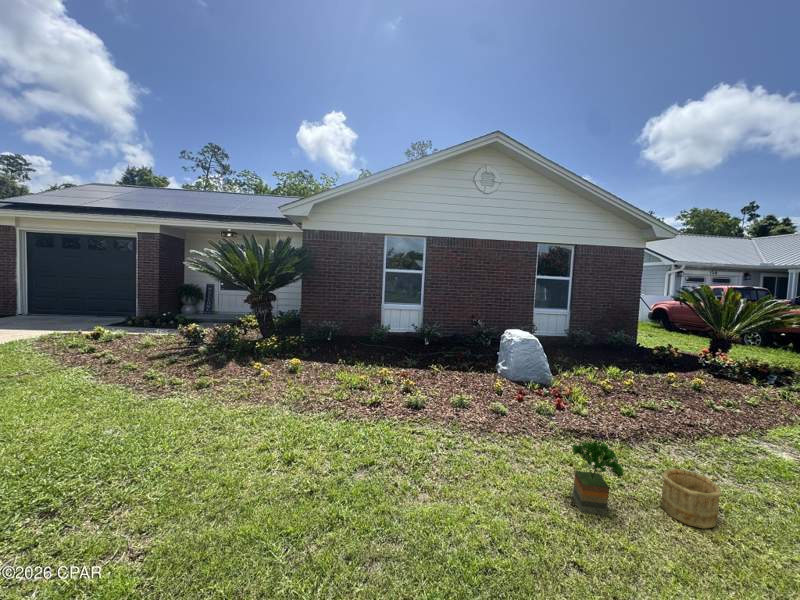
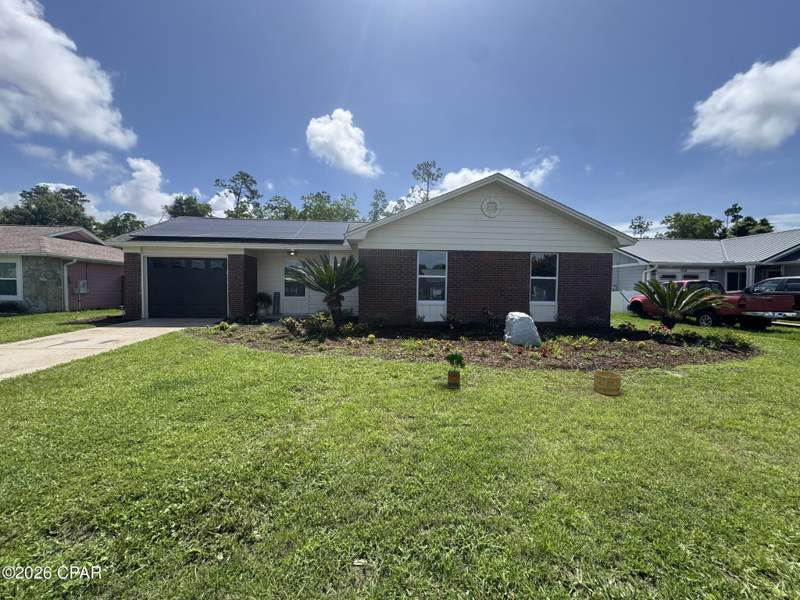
potted tree: present [572,441,624,515] -> present [444,354,466,389]

